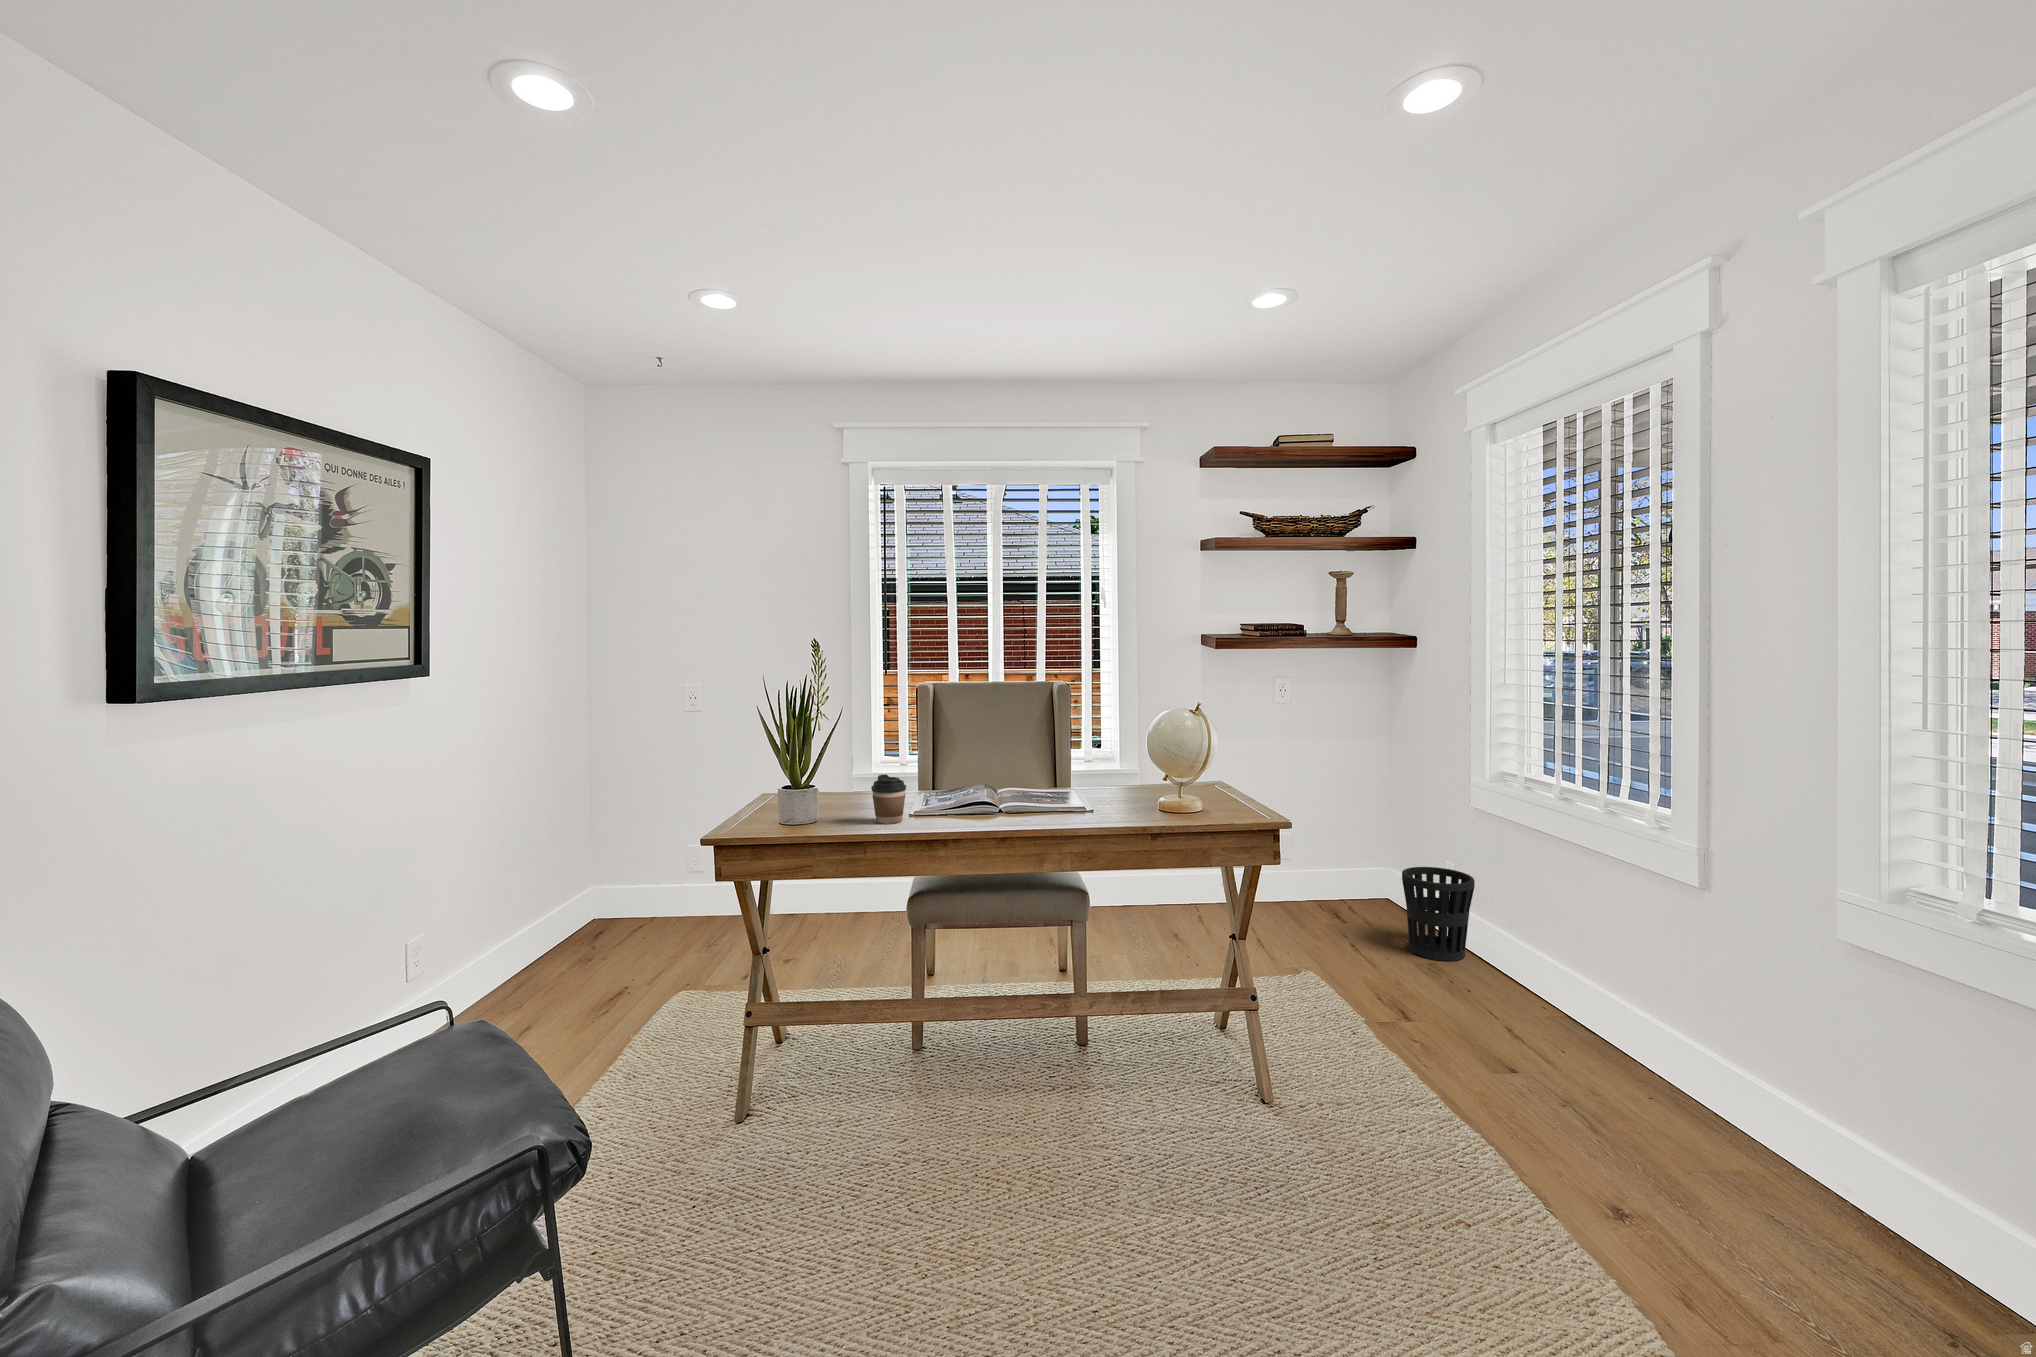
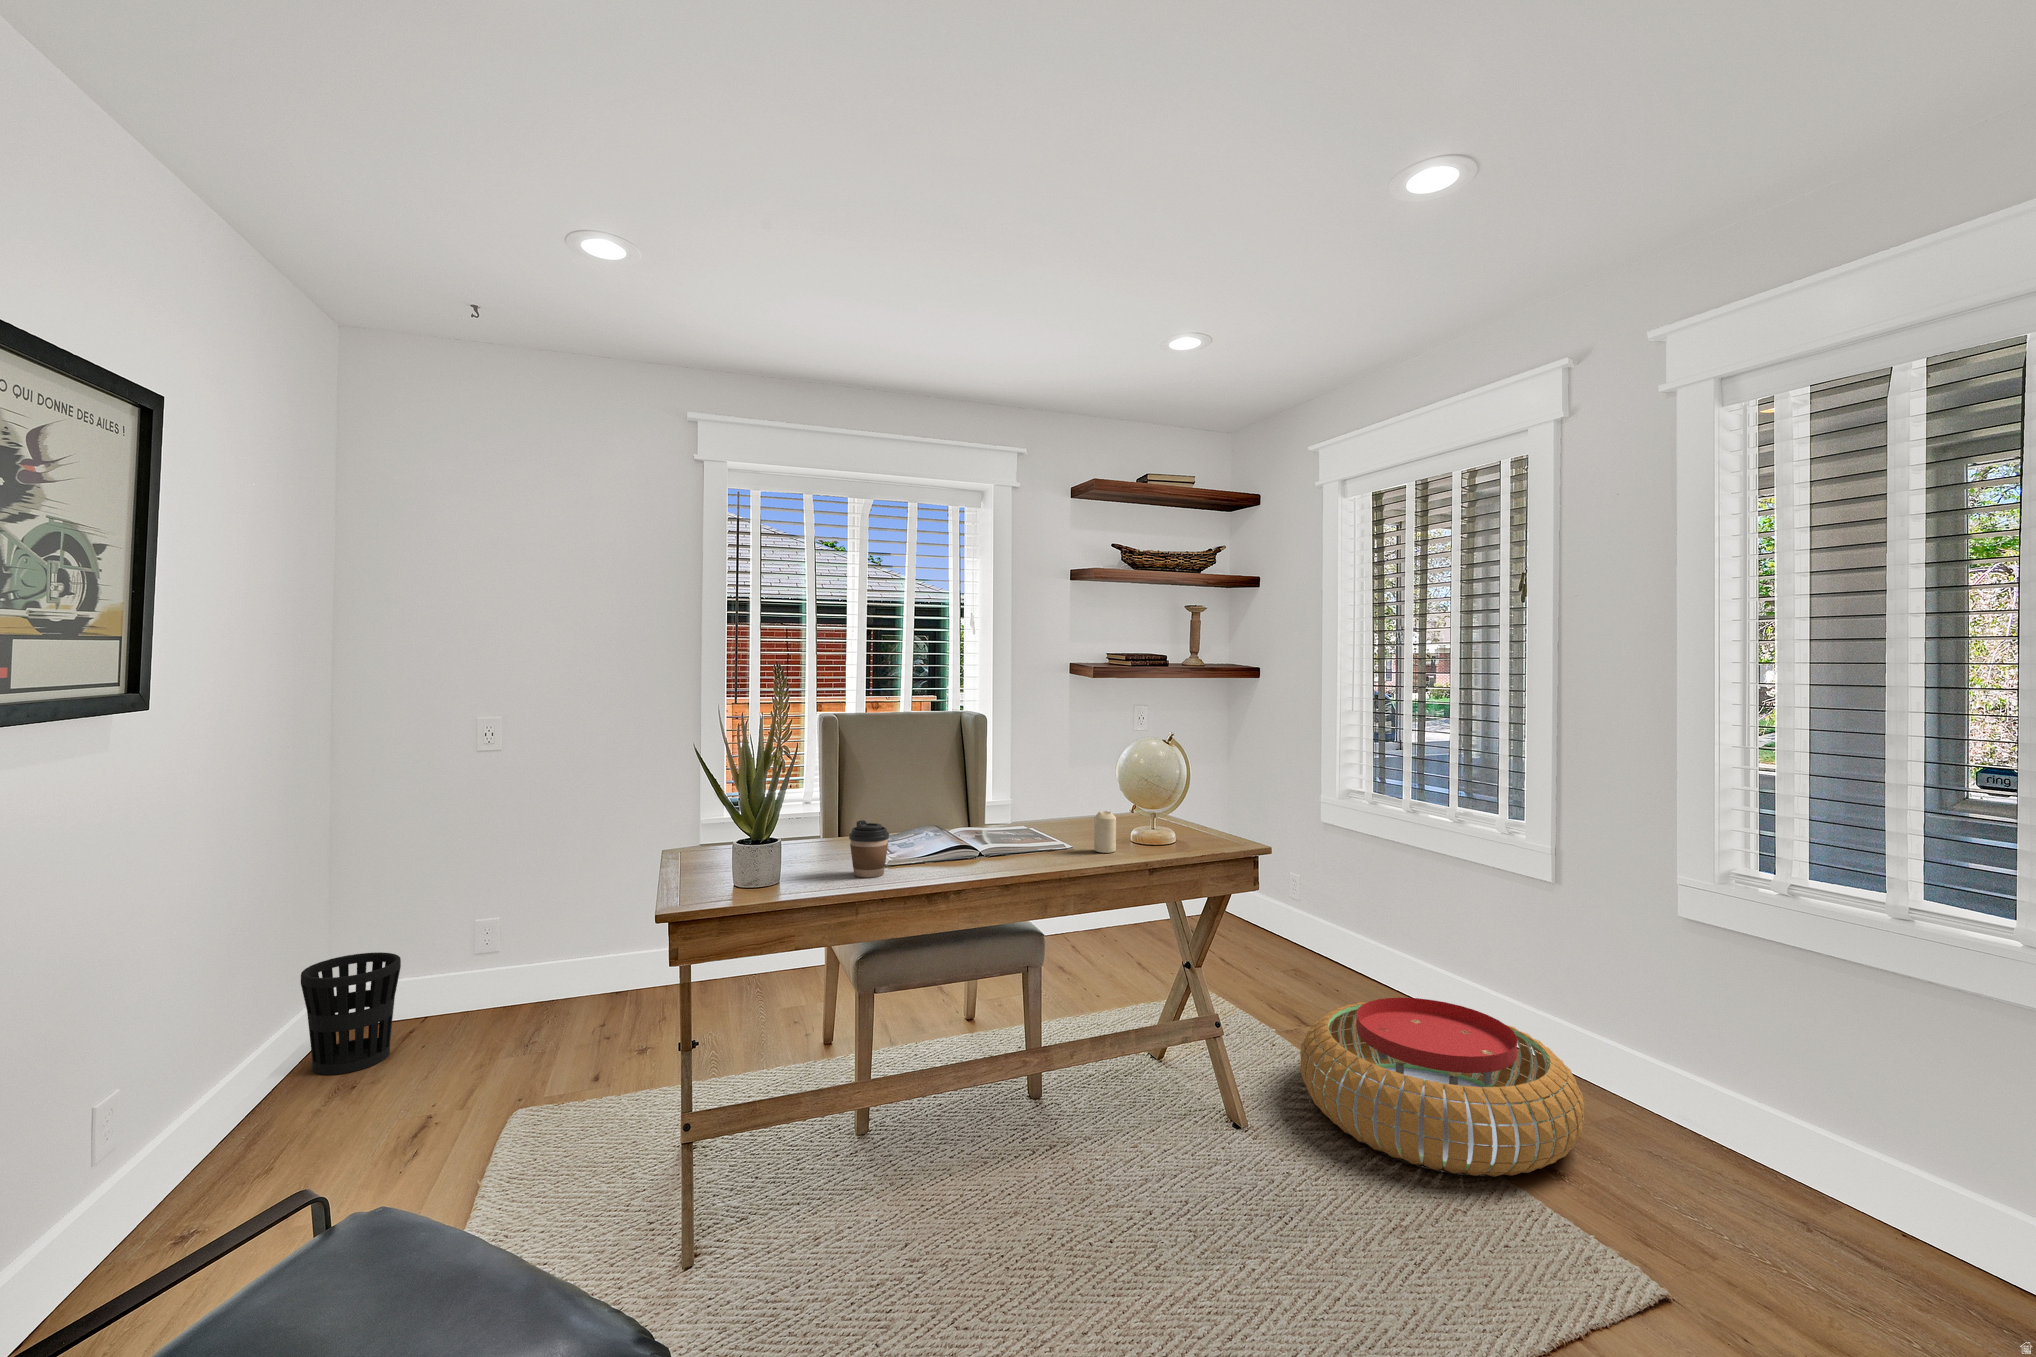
candle: none [1108,776,1129,815] -> present [1094,811,1116,853]
wastebasket: present [1402,867,1475,961] -> present [301,952,401,1075]
pouf: none [1346,991,1669,1195] -> present [1300,998,1585,1177]

